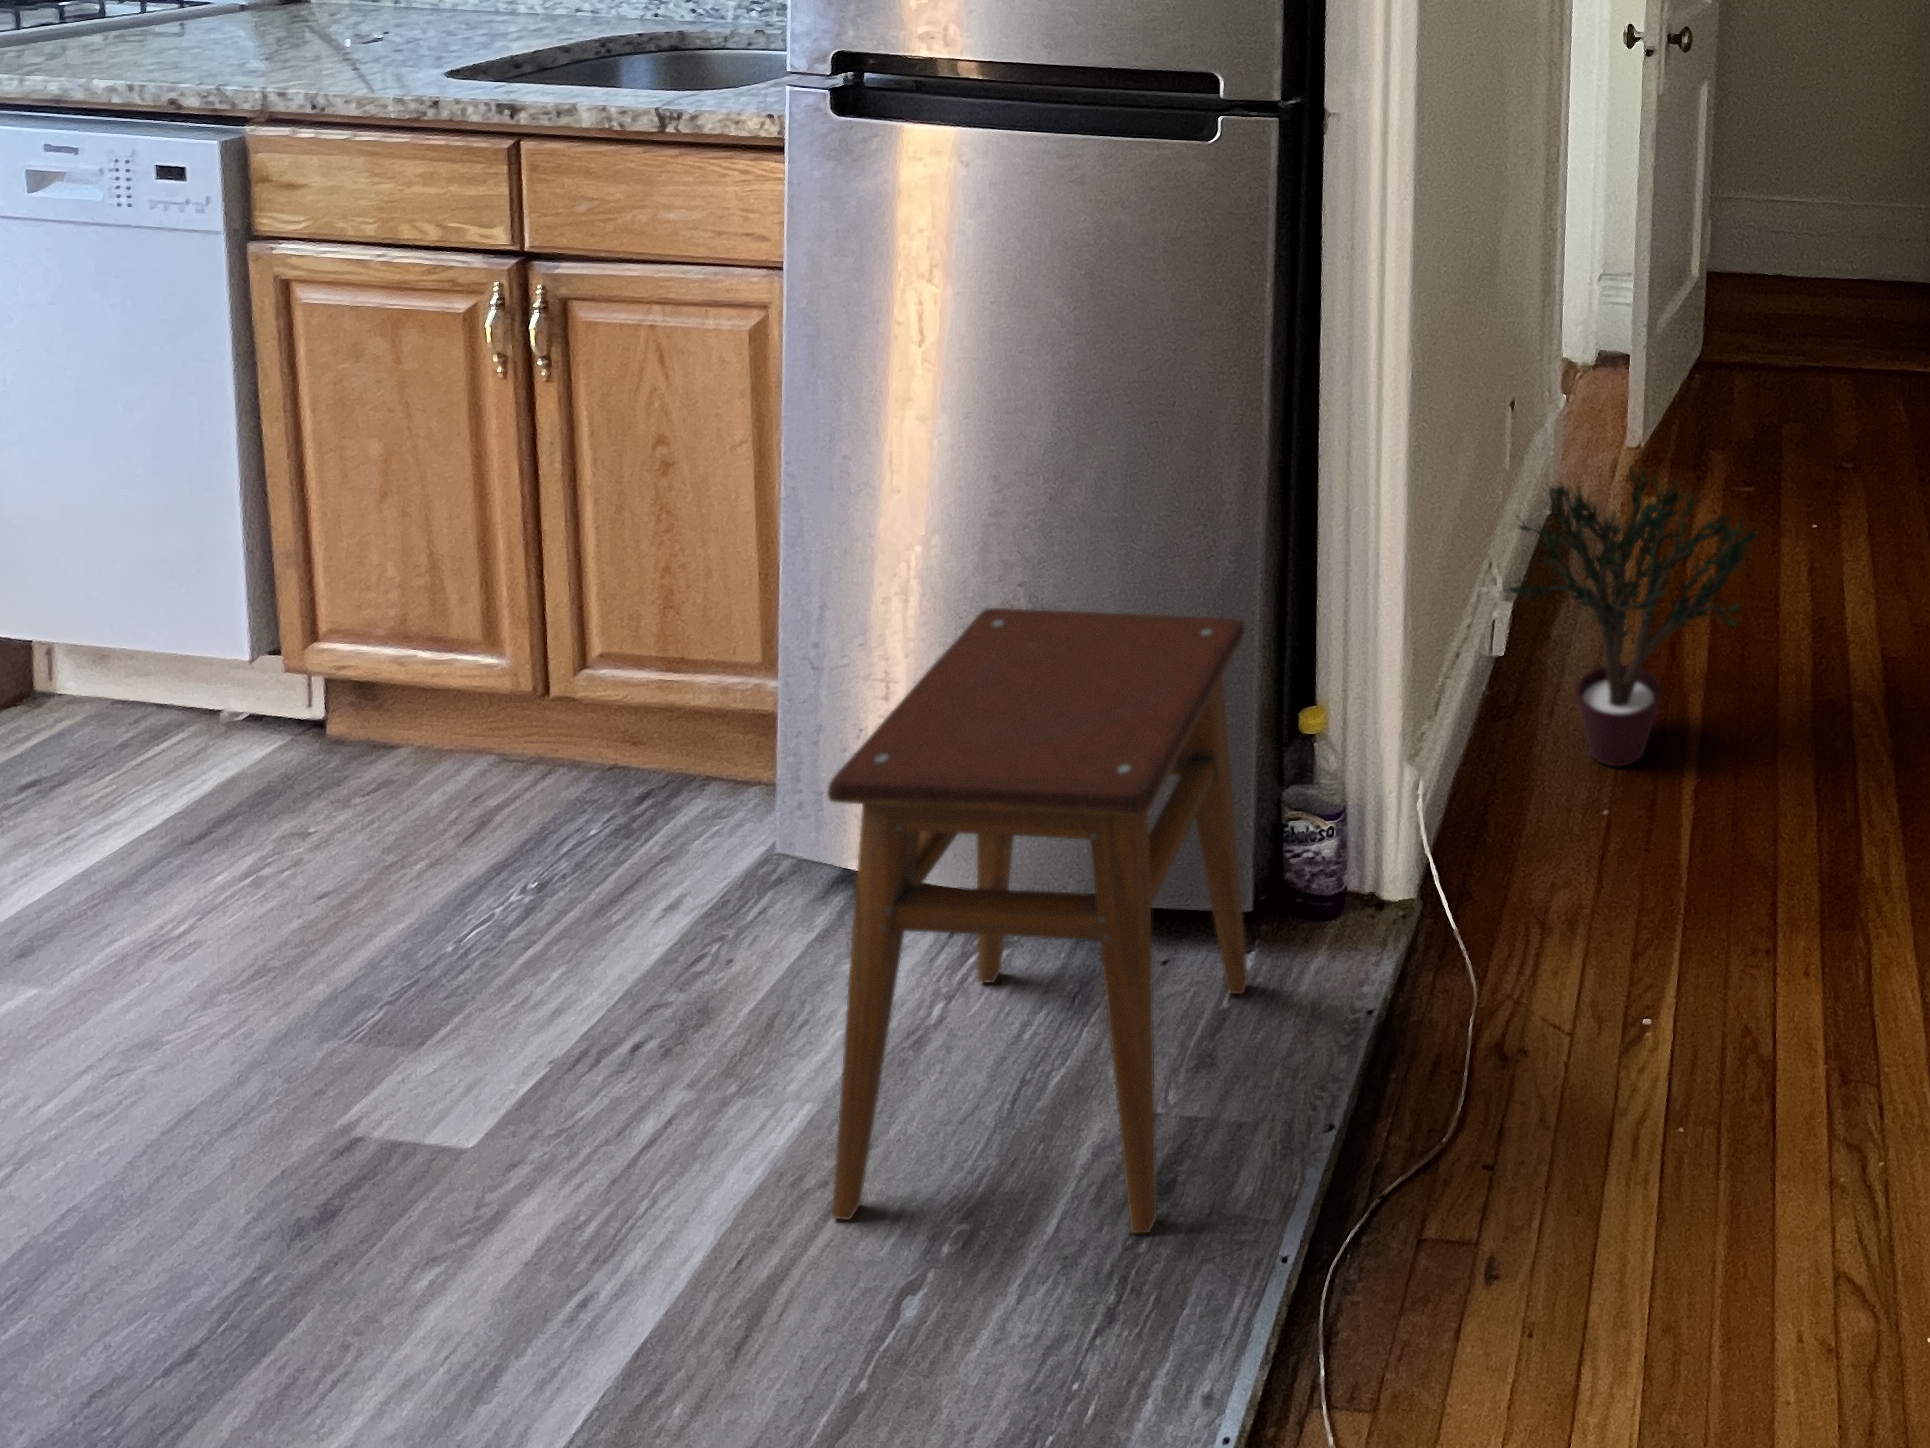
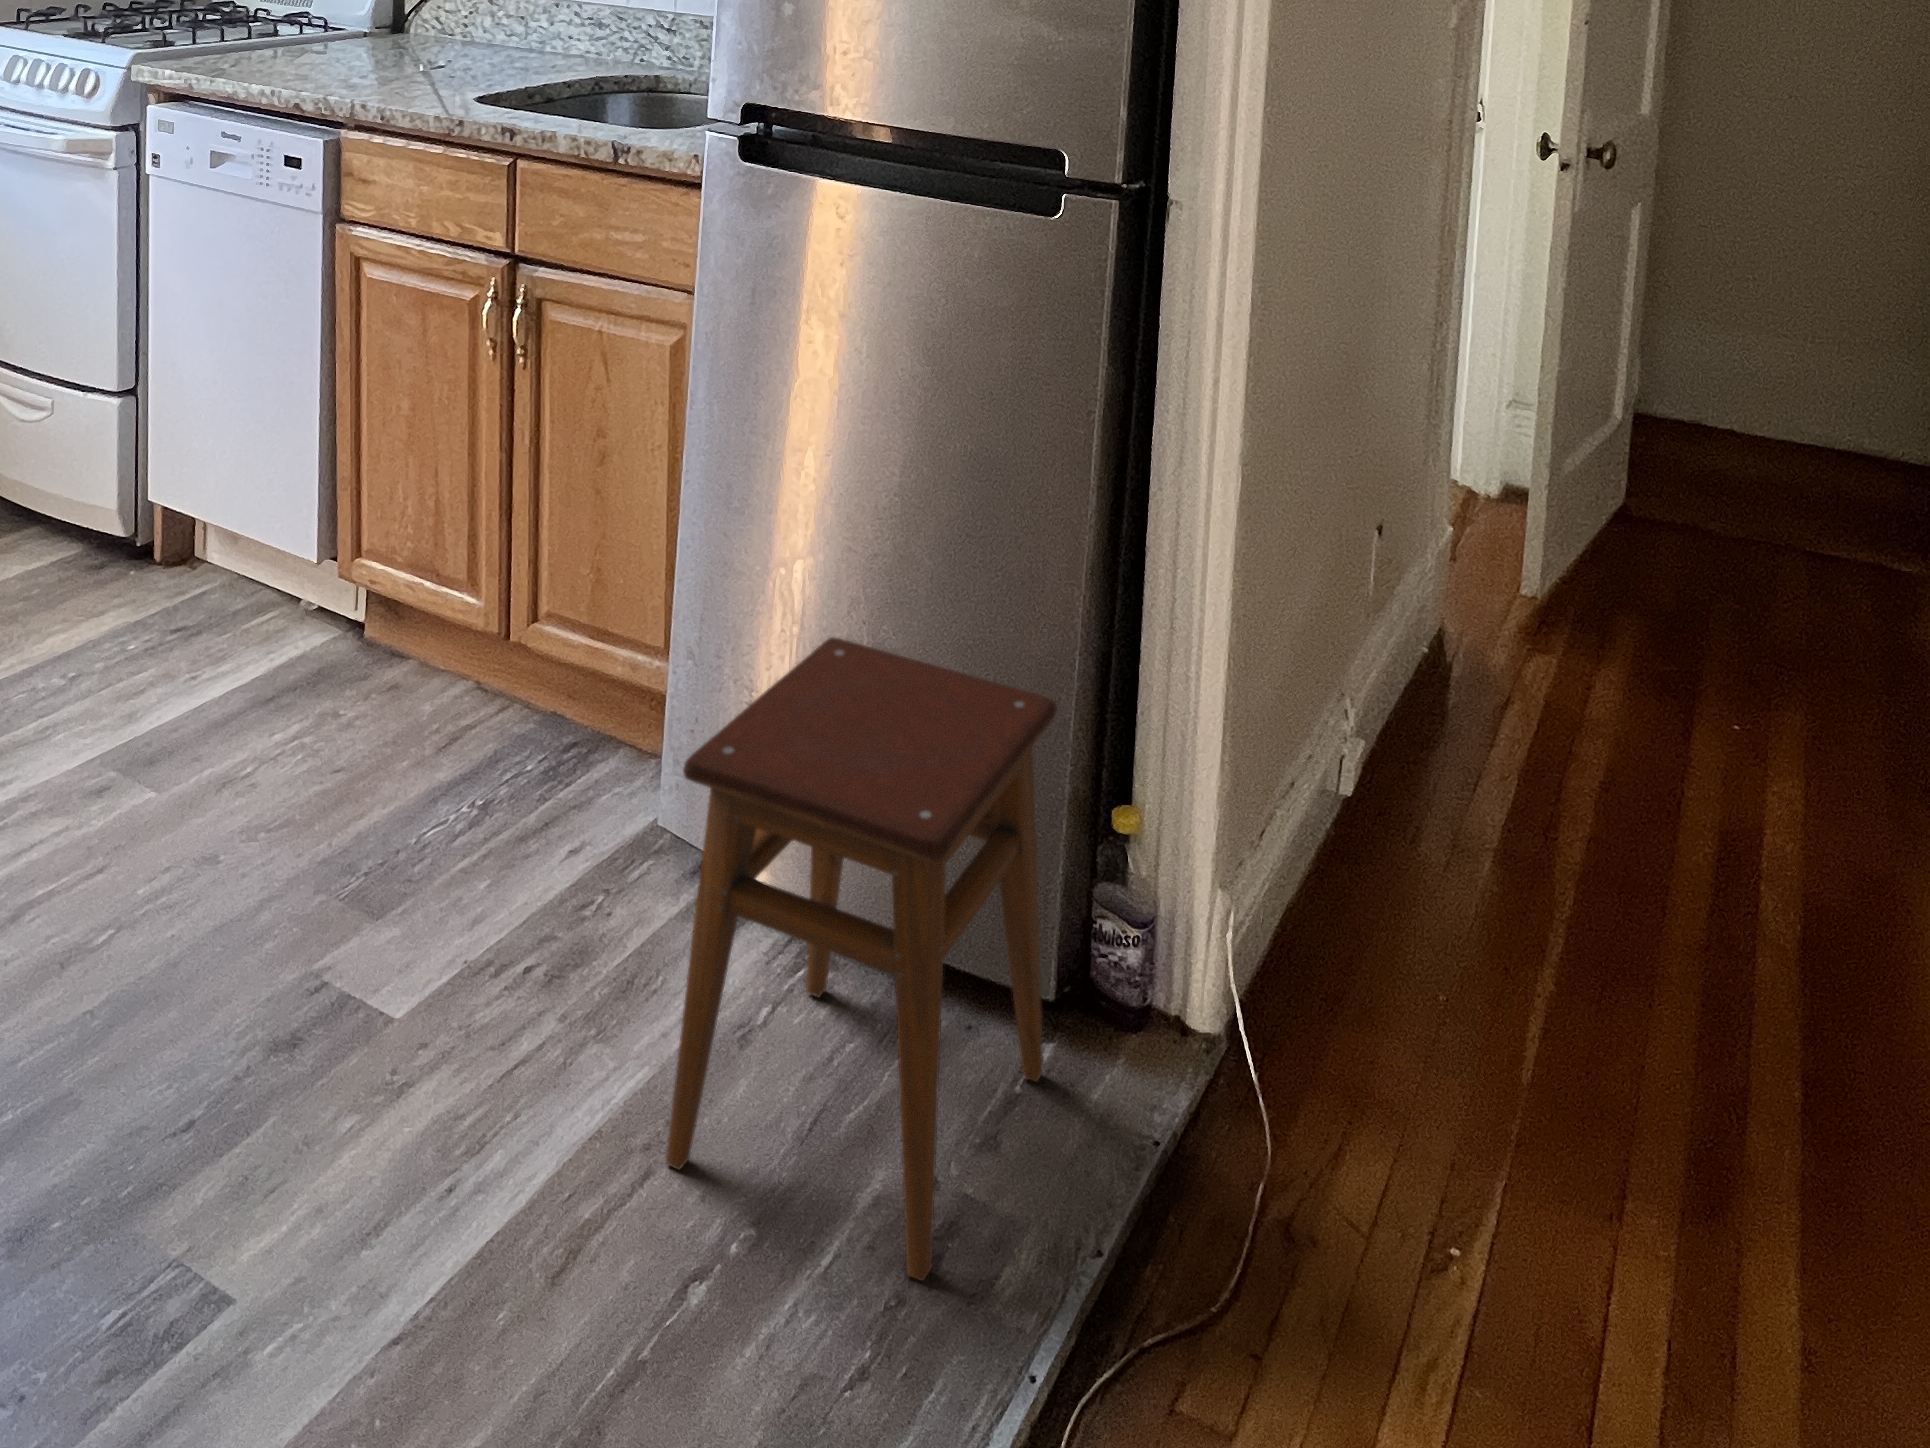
potted plant: present [1508,464,1758,766] -> none [1337,622,1650,969]

